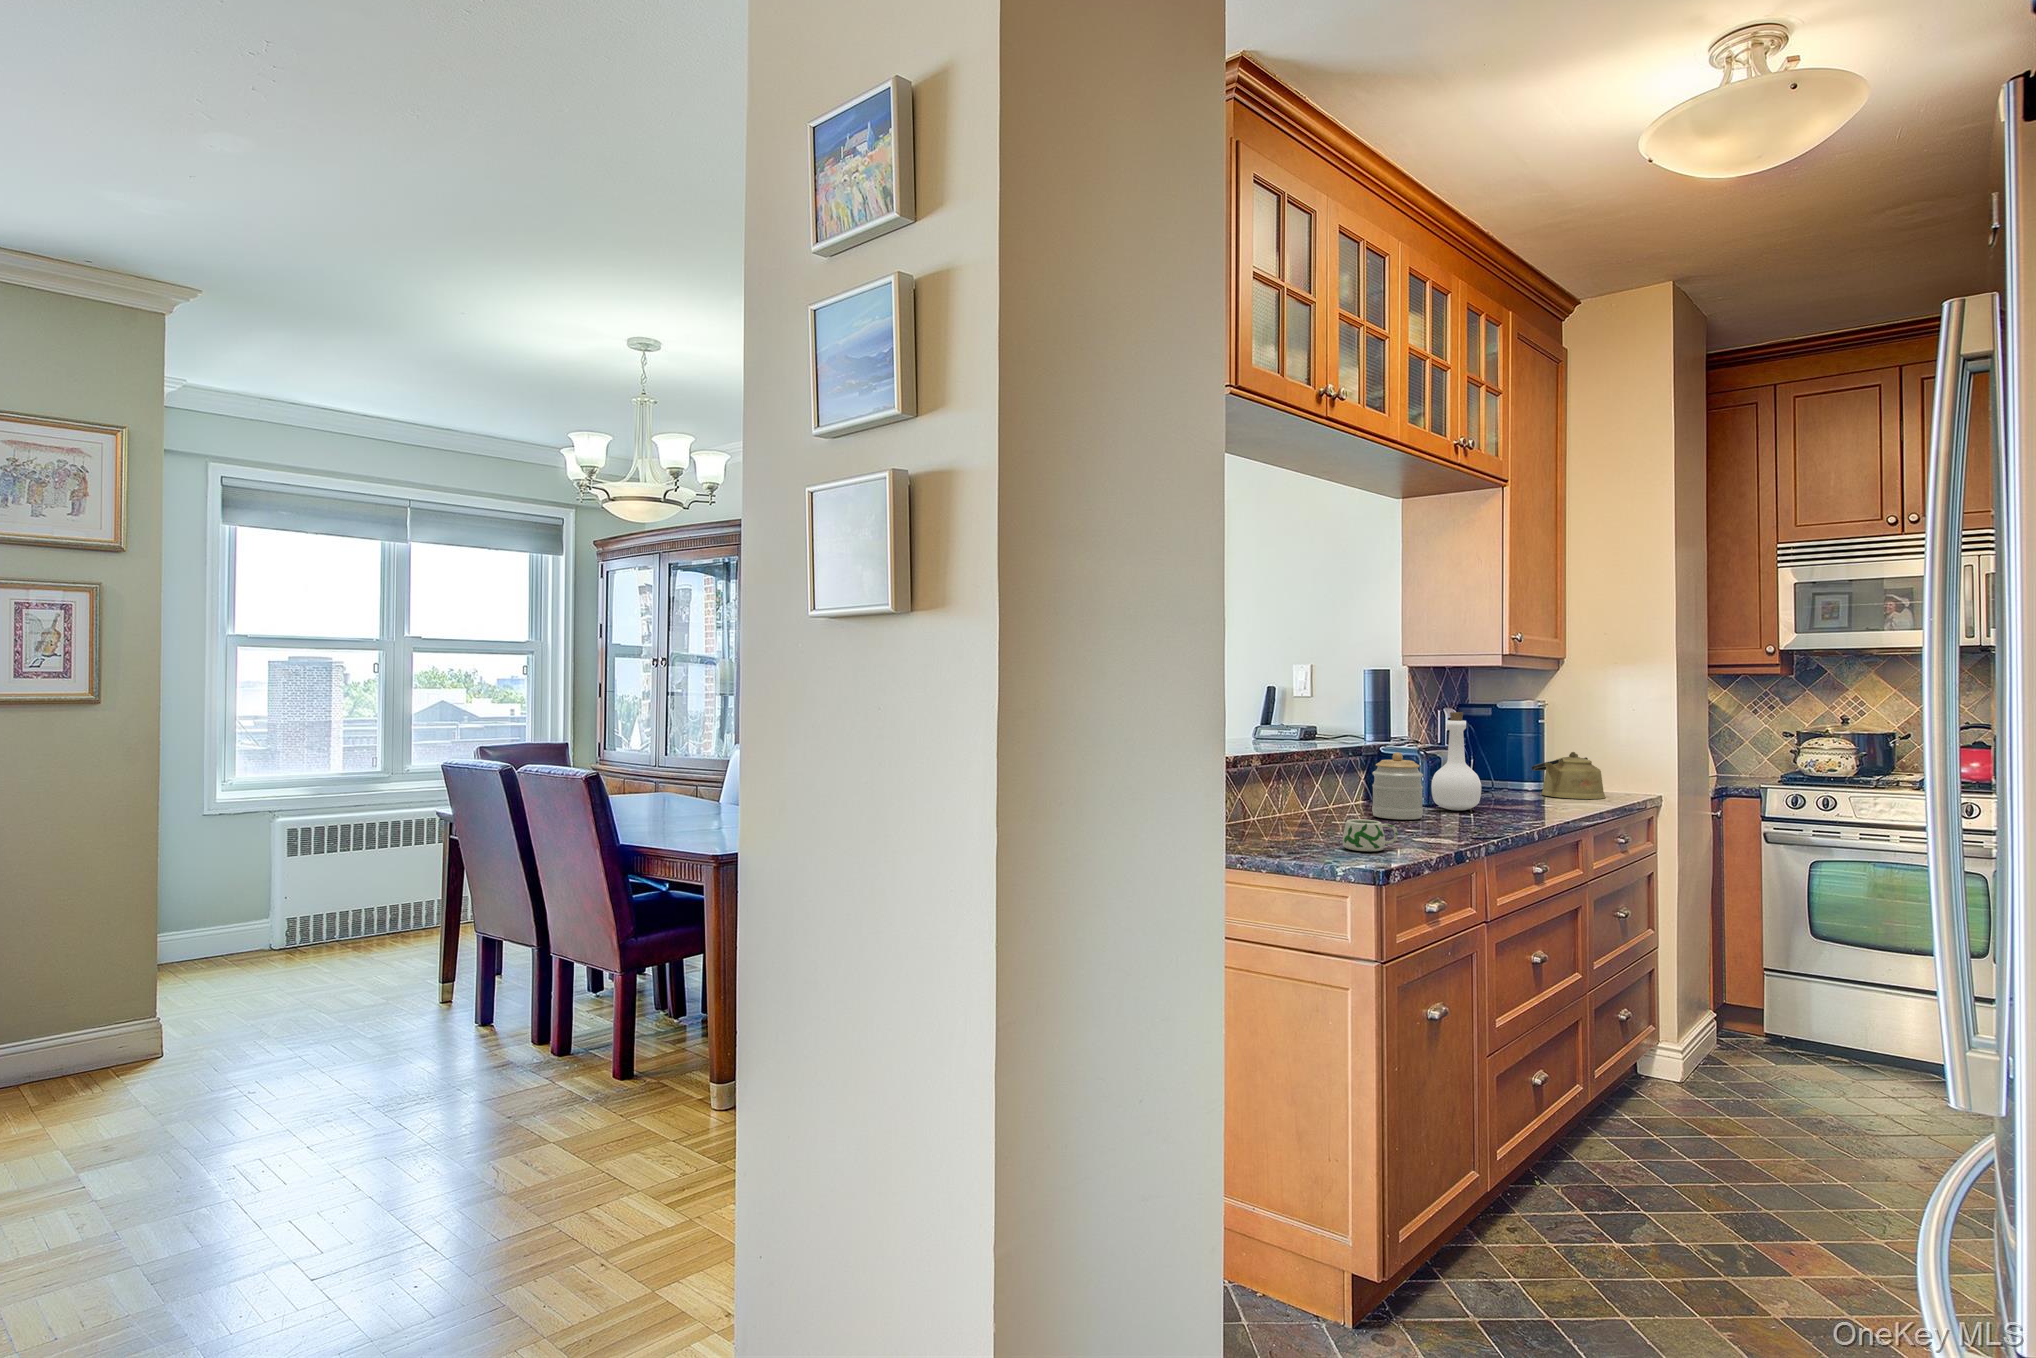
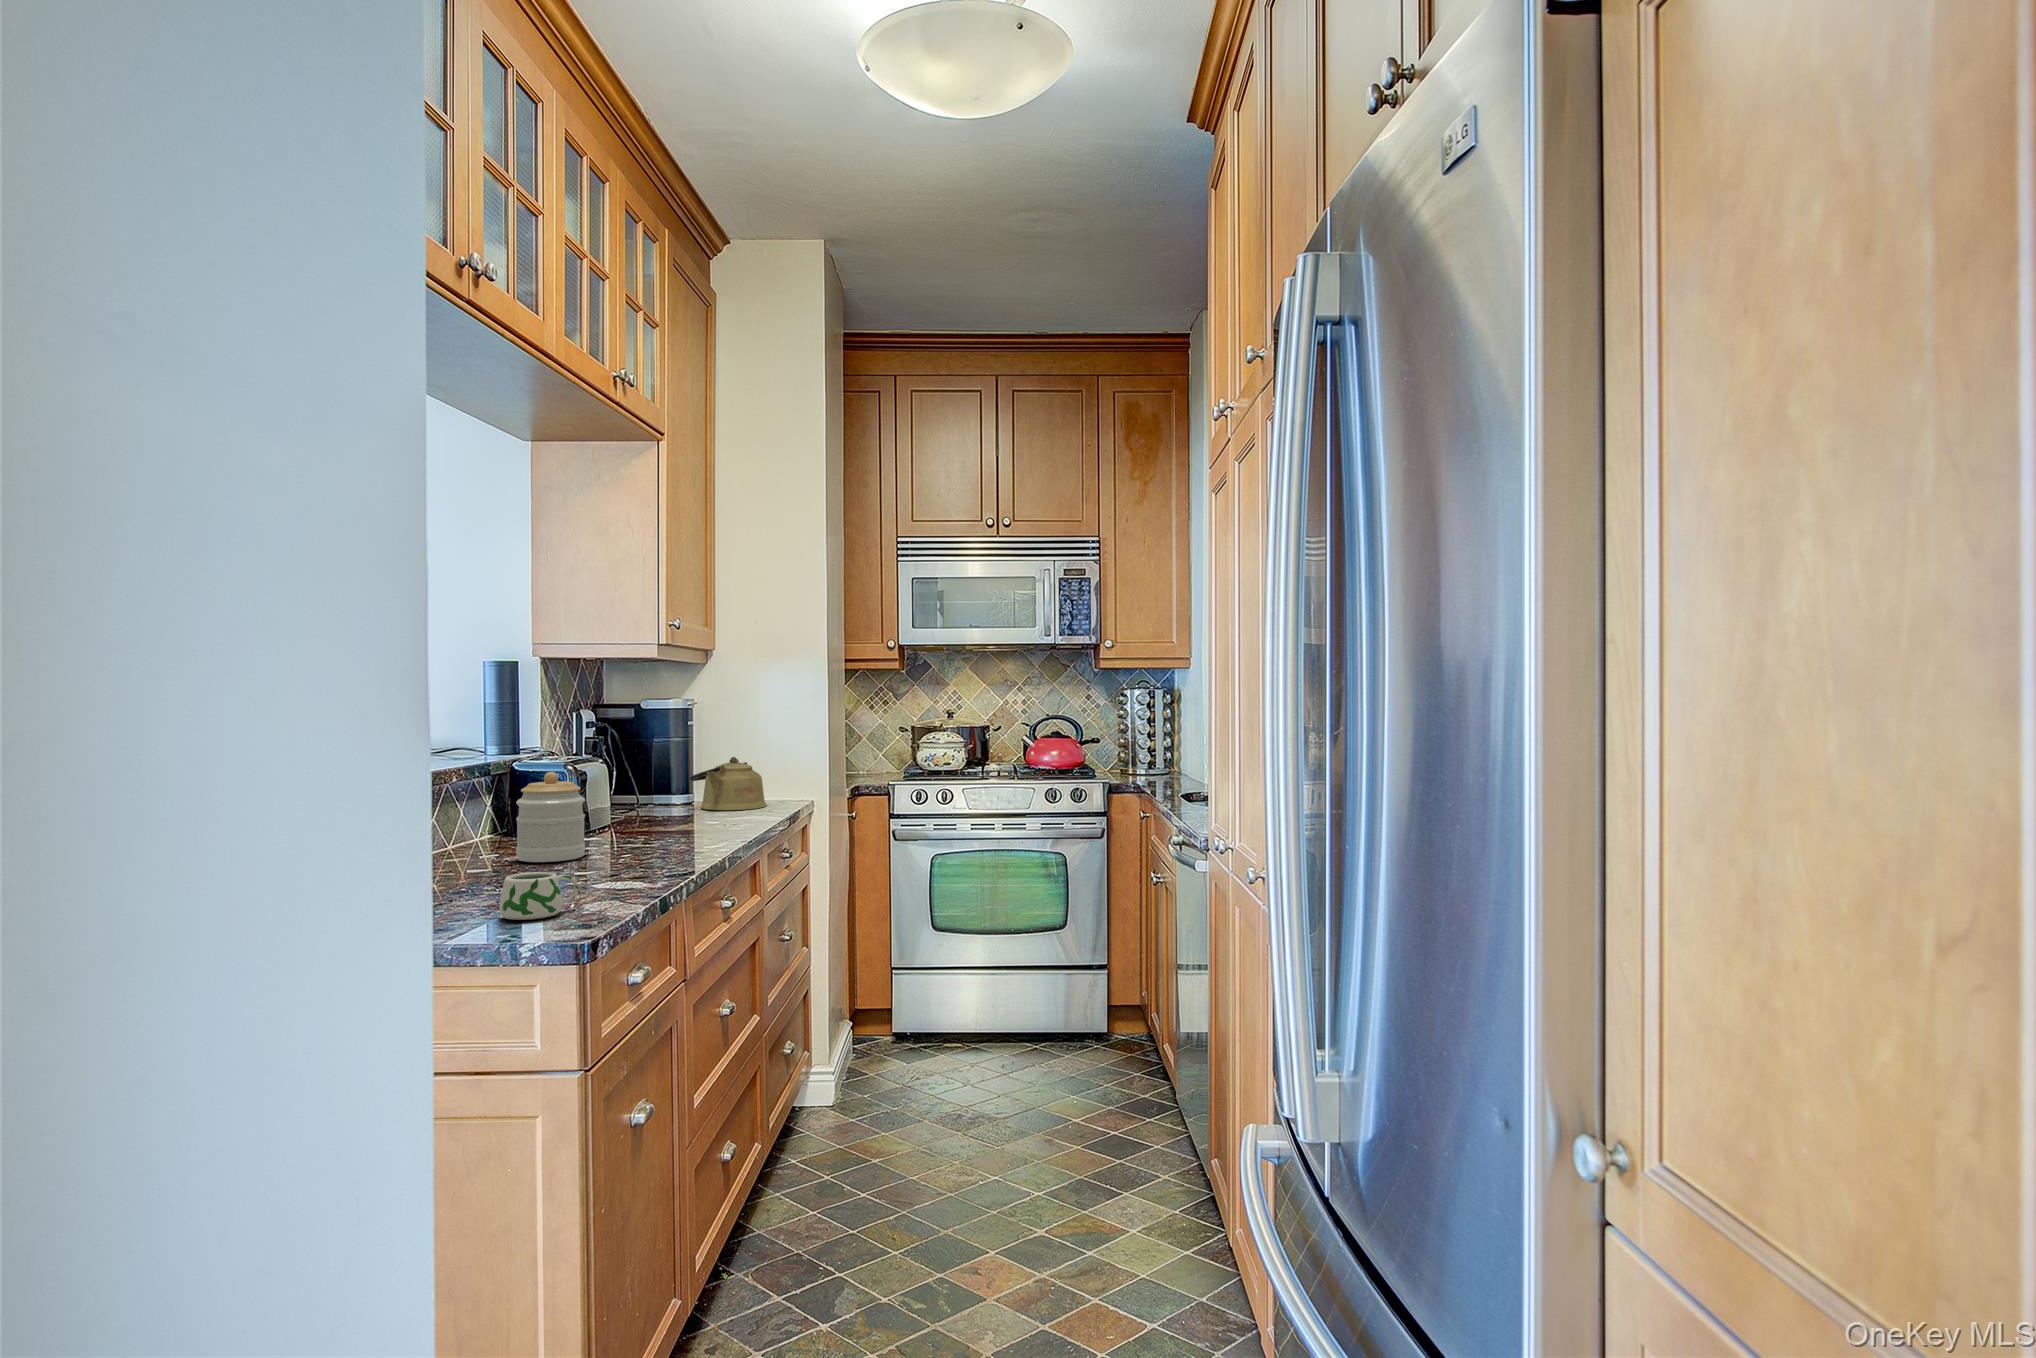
bottle: present [1431,712,1481,810] -> none [588,716,649,840]

